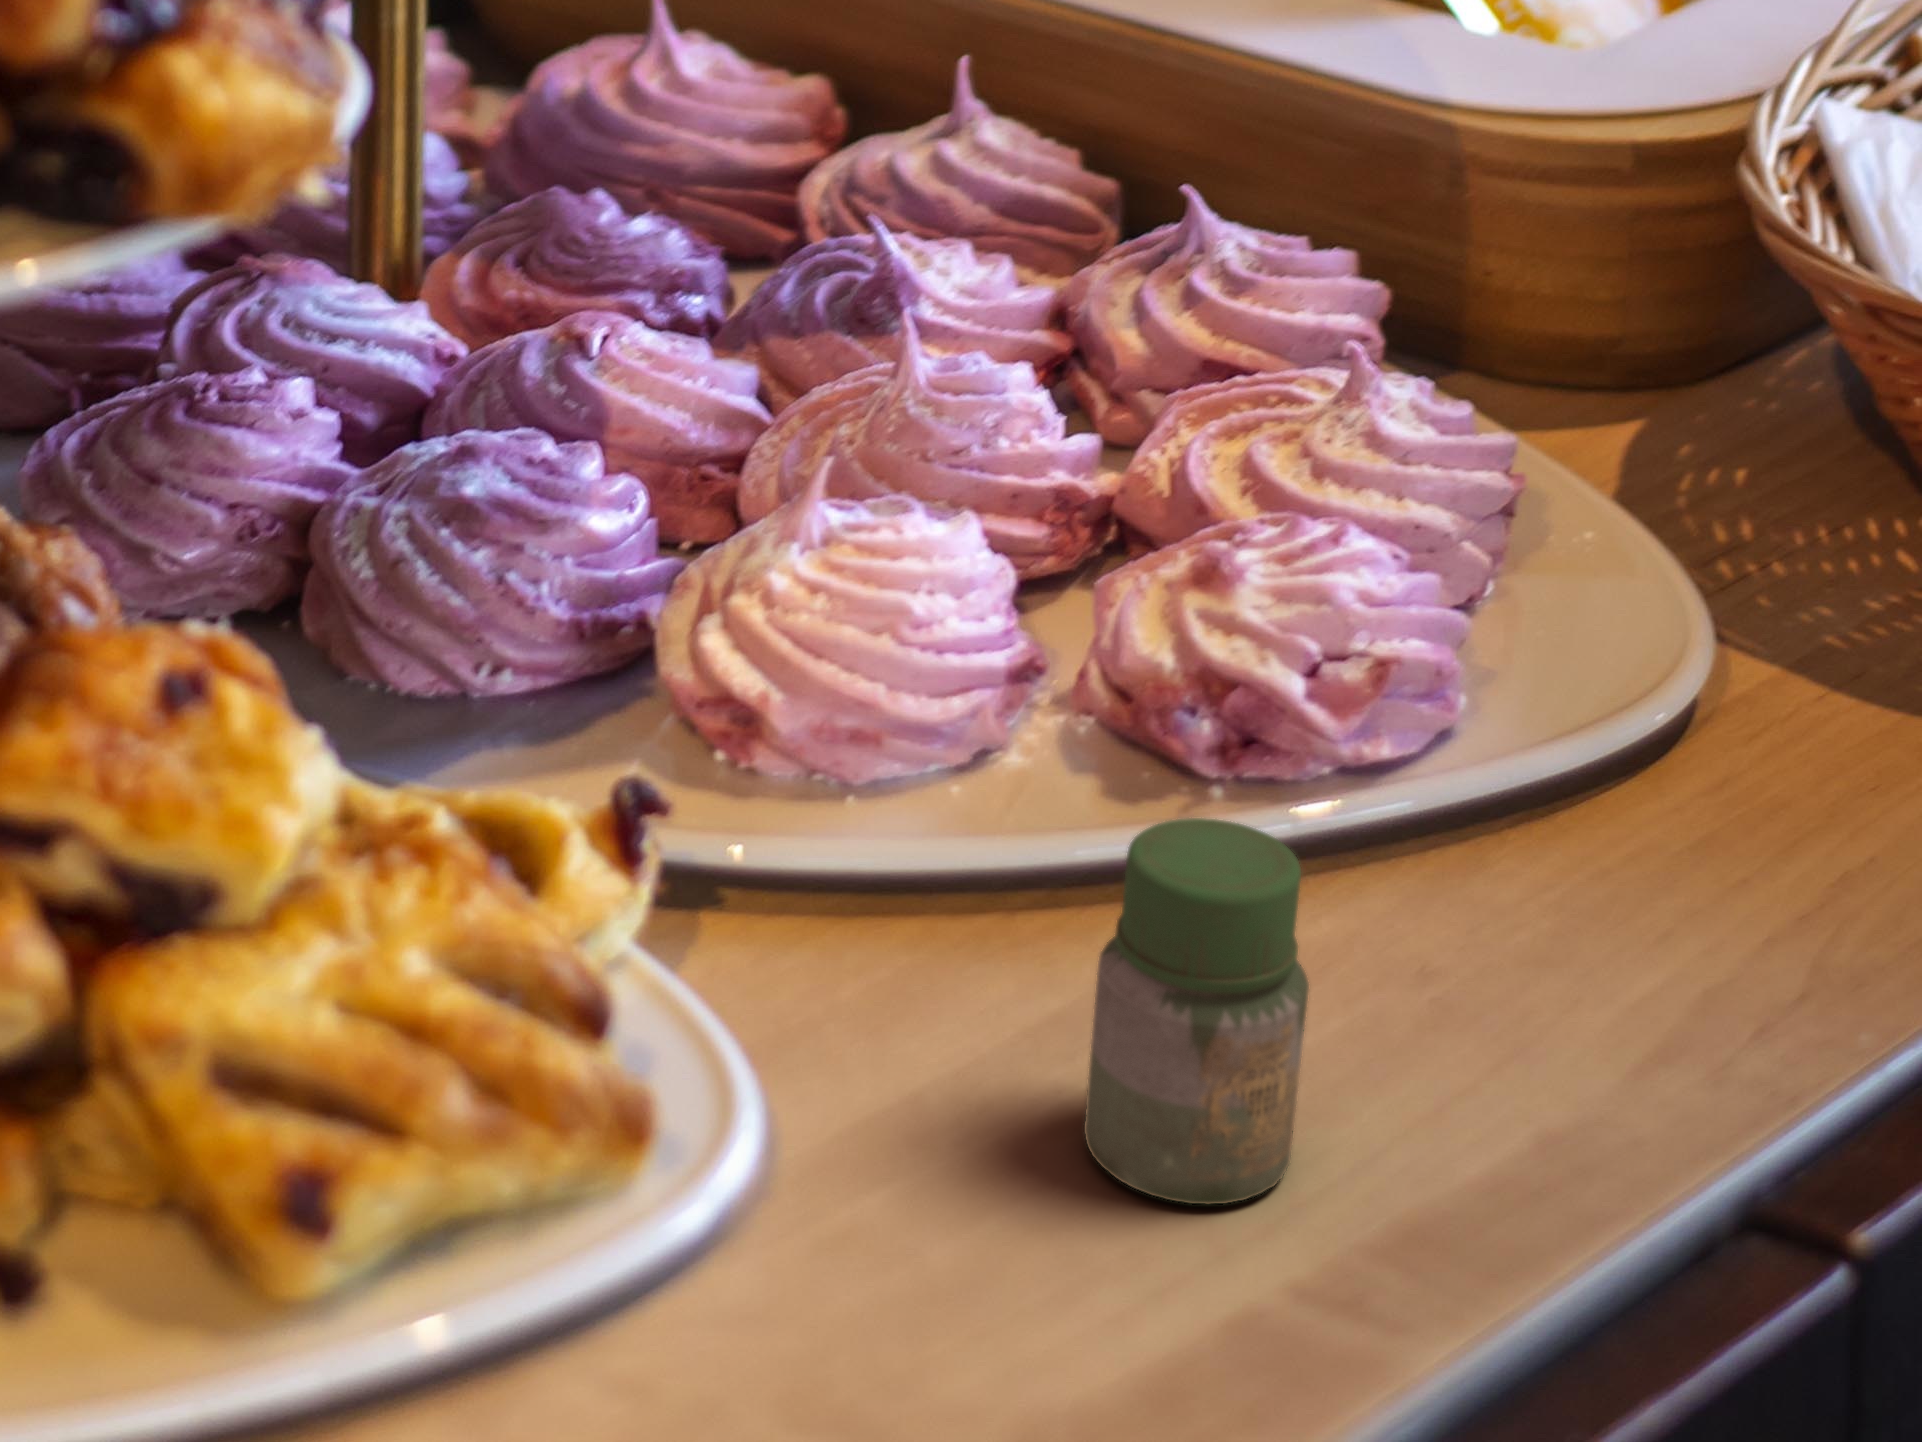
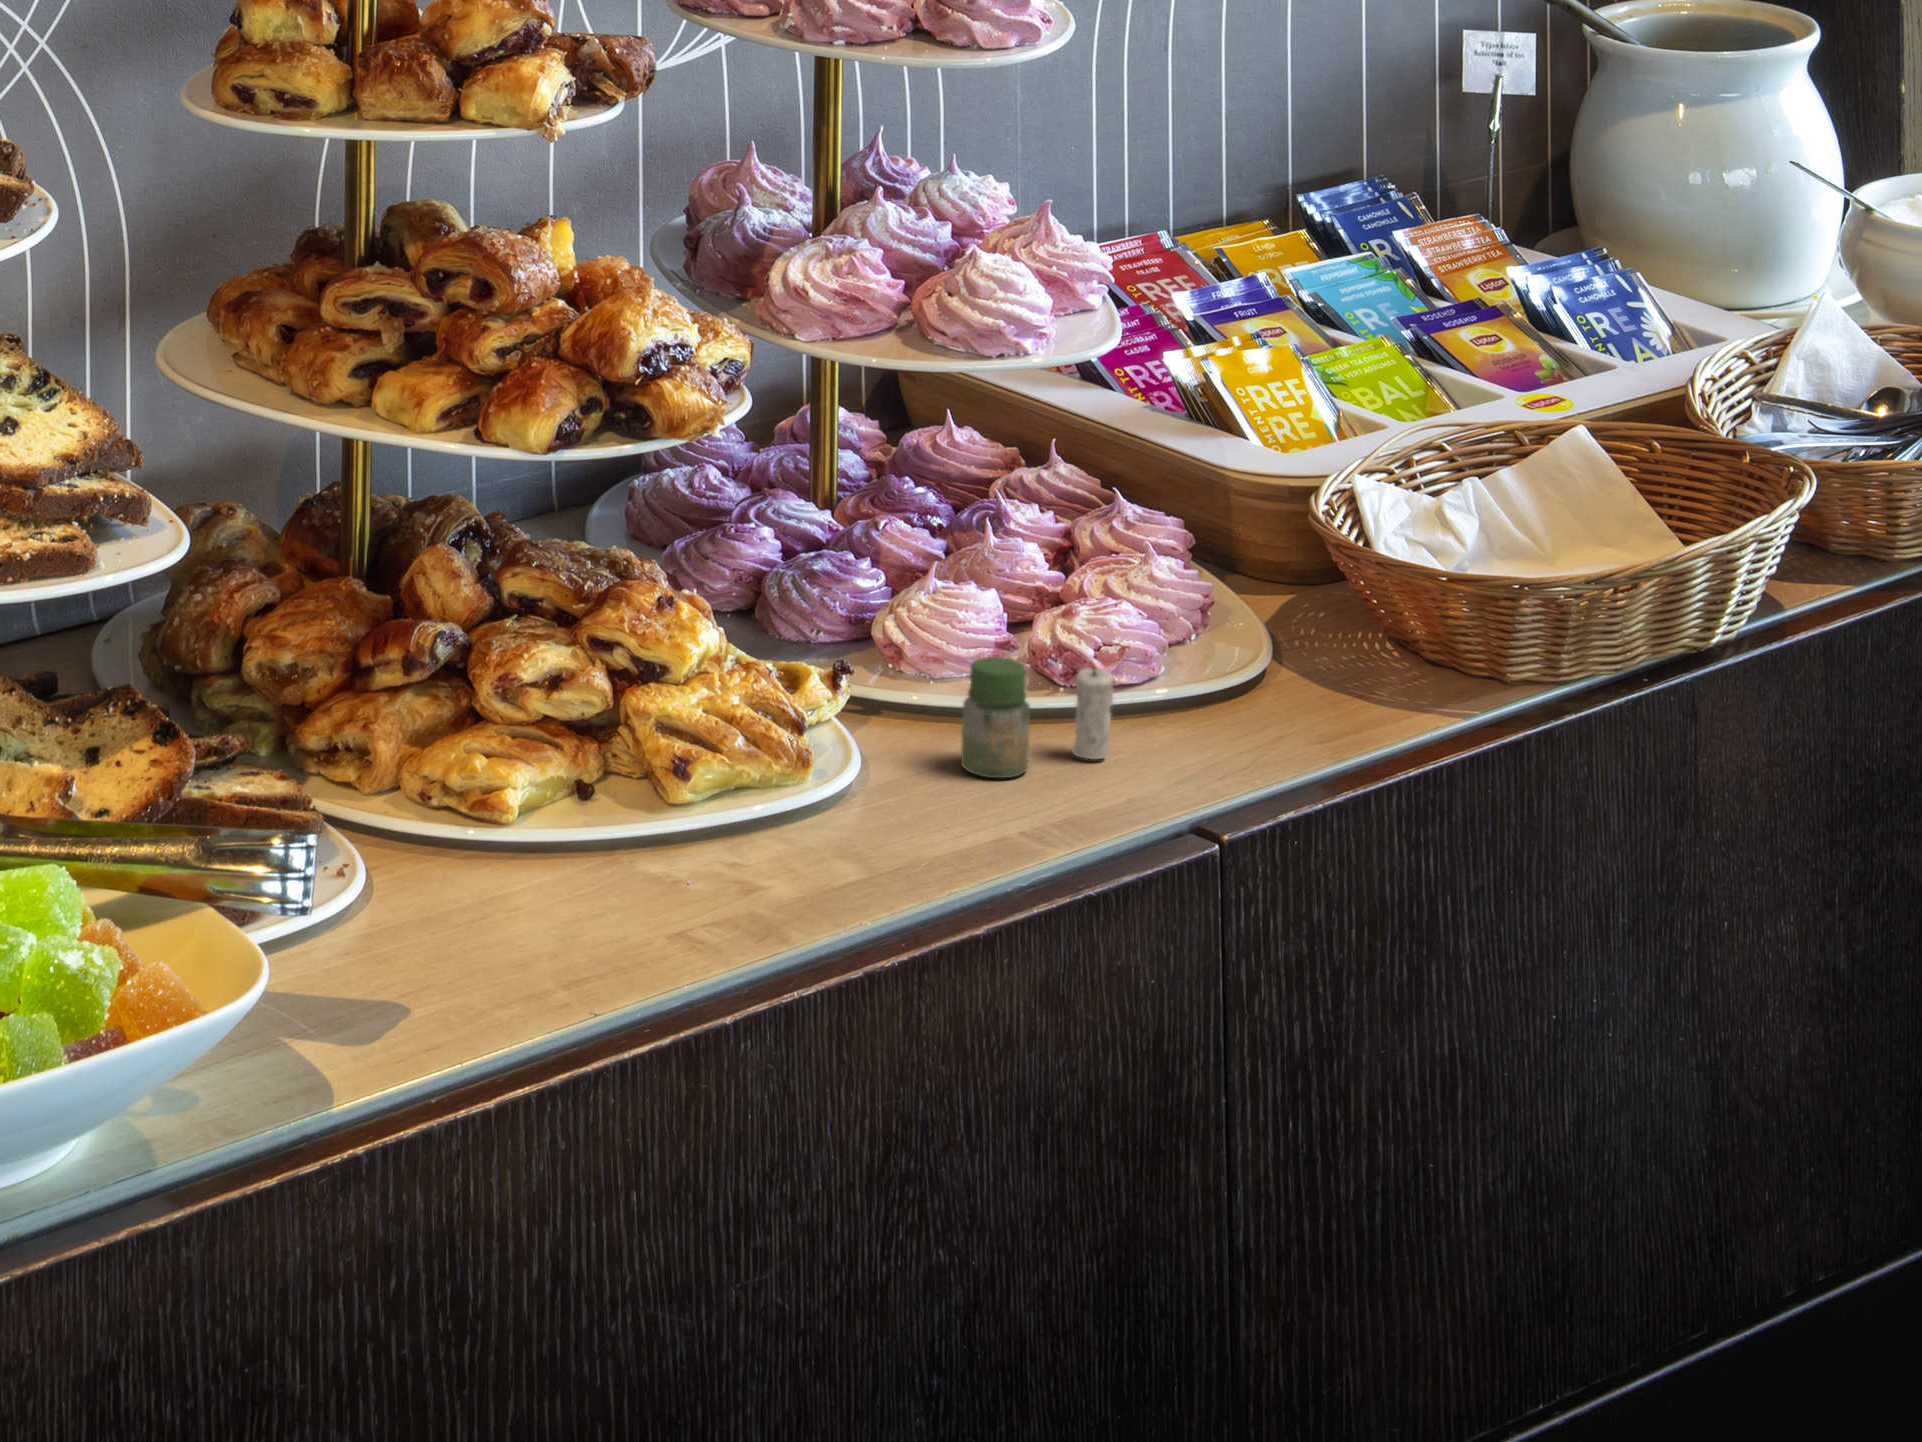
candle: none [1369,766,1507,1077] -> present [1072,666,1114,759]

